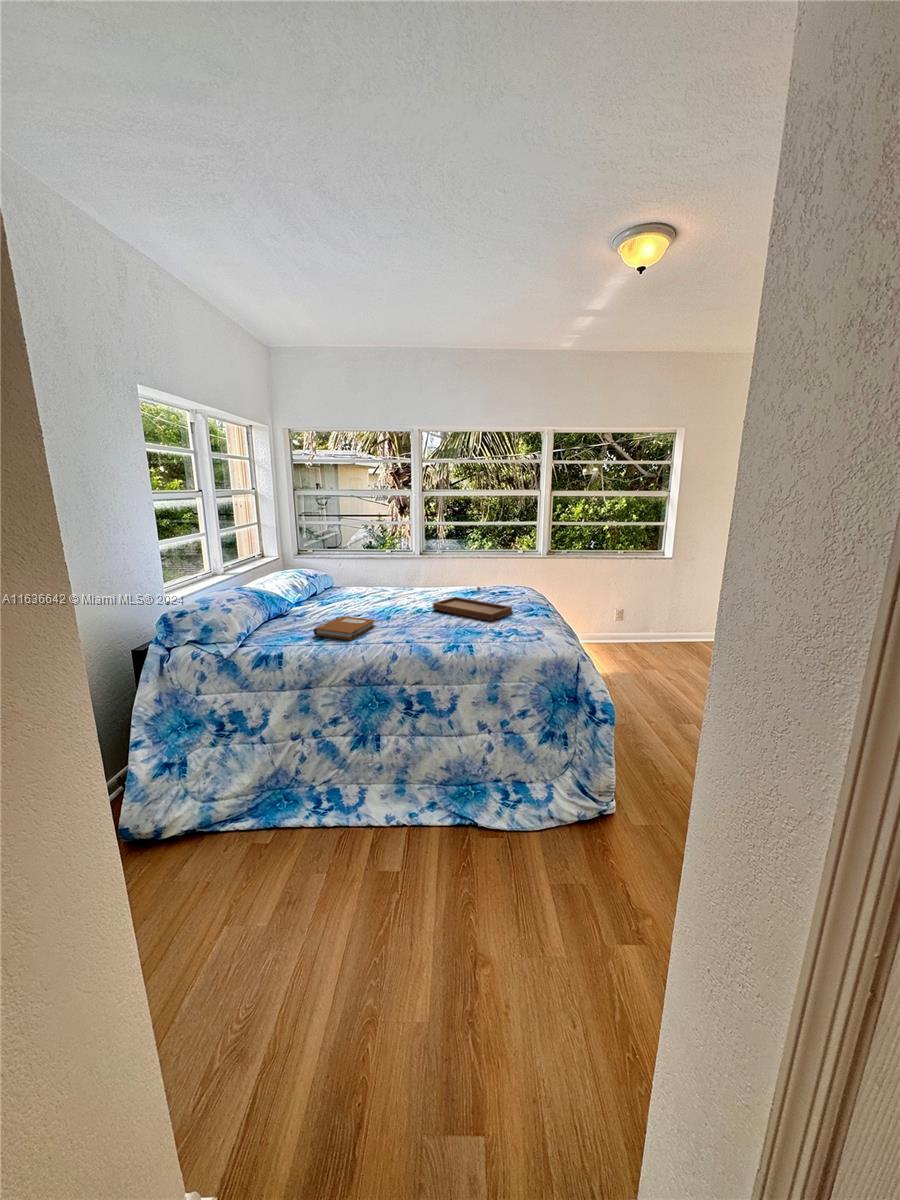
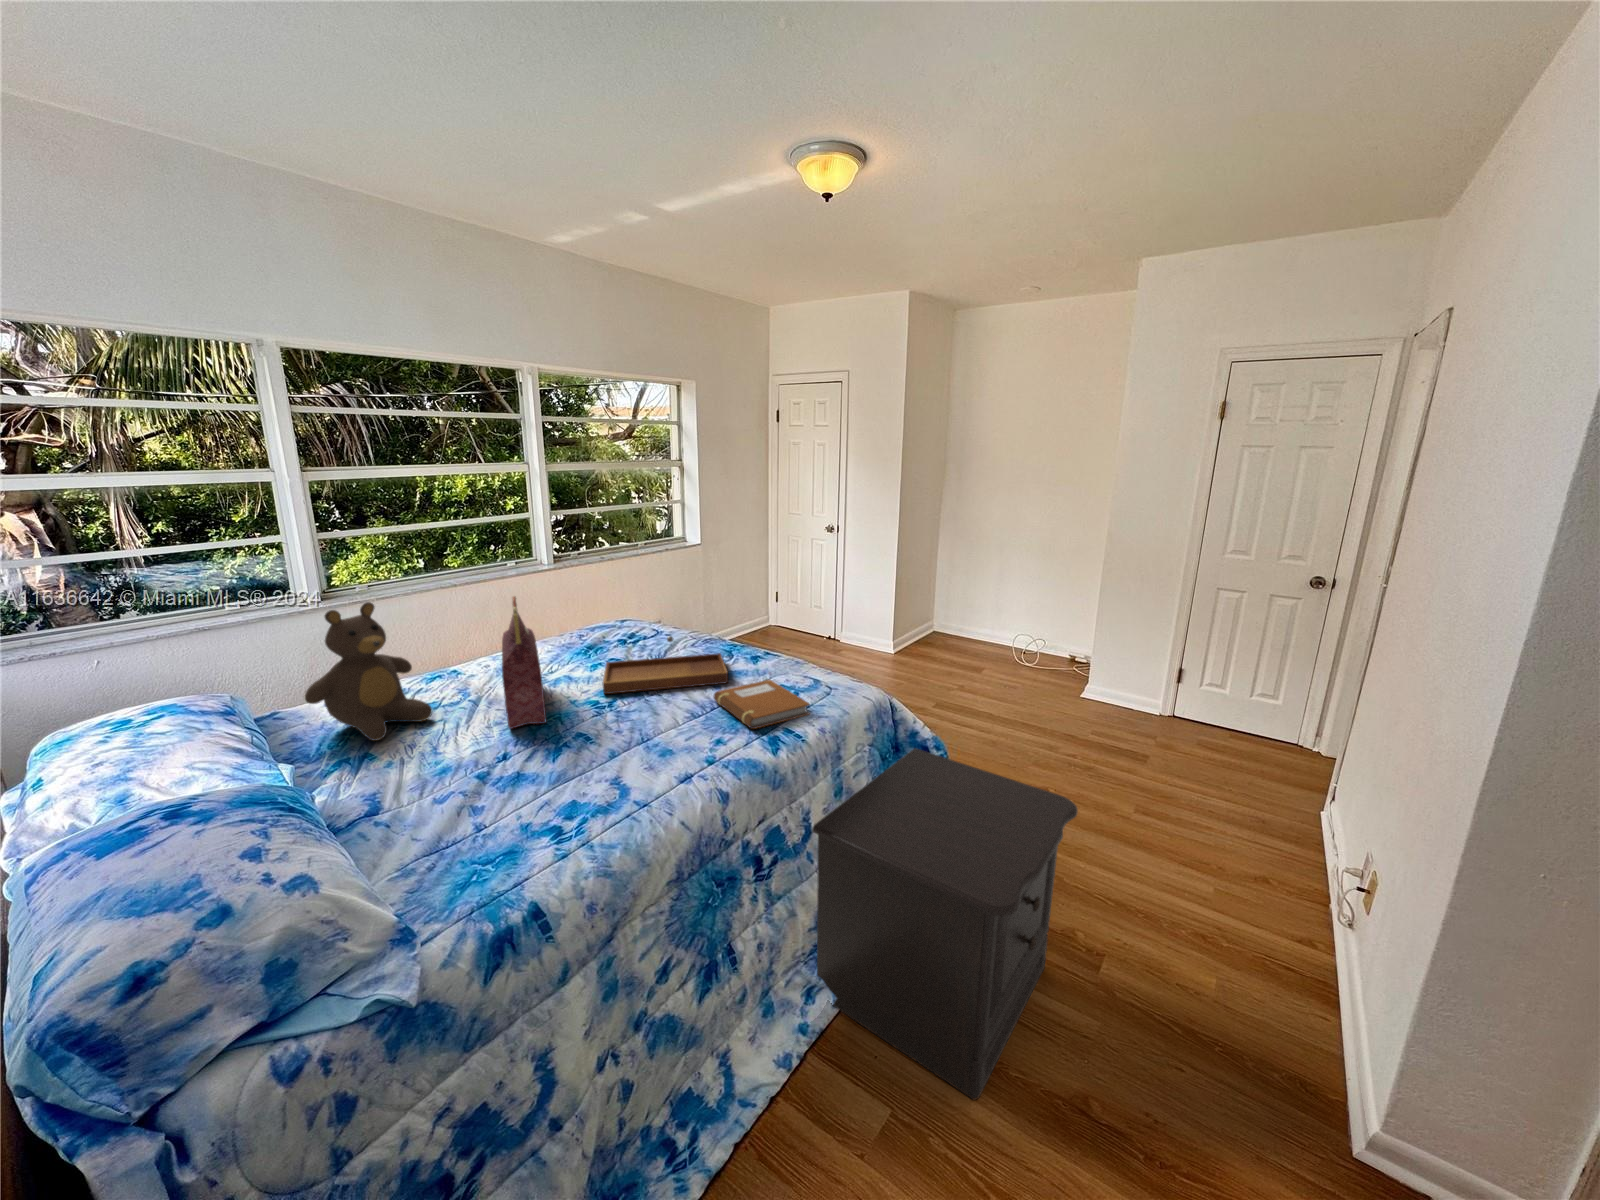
teddy bear: none [330,542,376,601] -> present [305,602,432,740]
handbag: none [377,547,421,612] -> present [502,596,547,729]
notebook: present [314,616,375,640] -> present [714,680,810,729]
nightstand: none [430,698,606,908] -> present [812,748,1078,1100]

